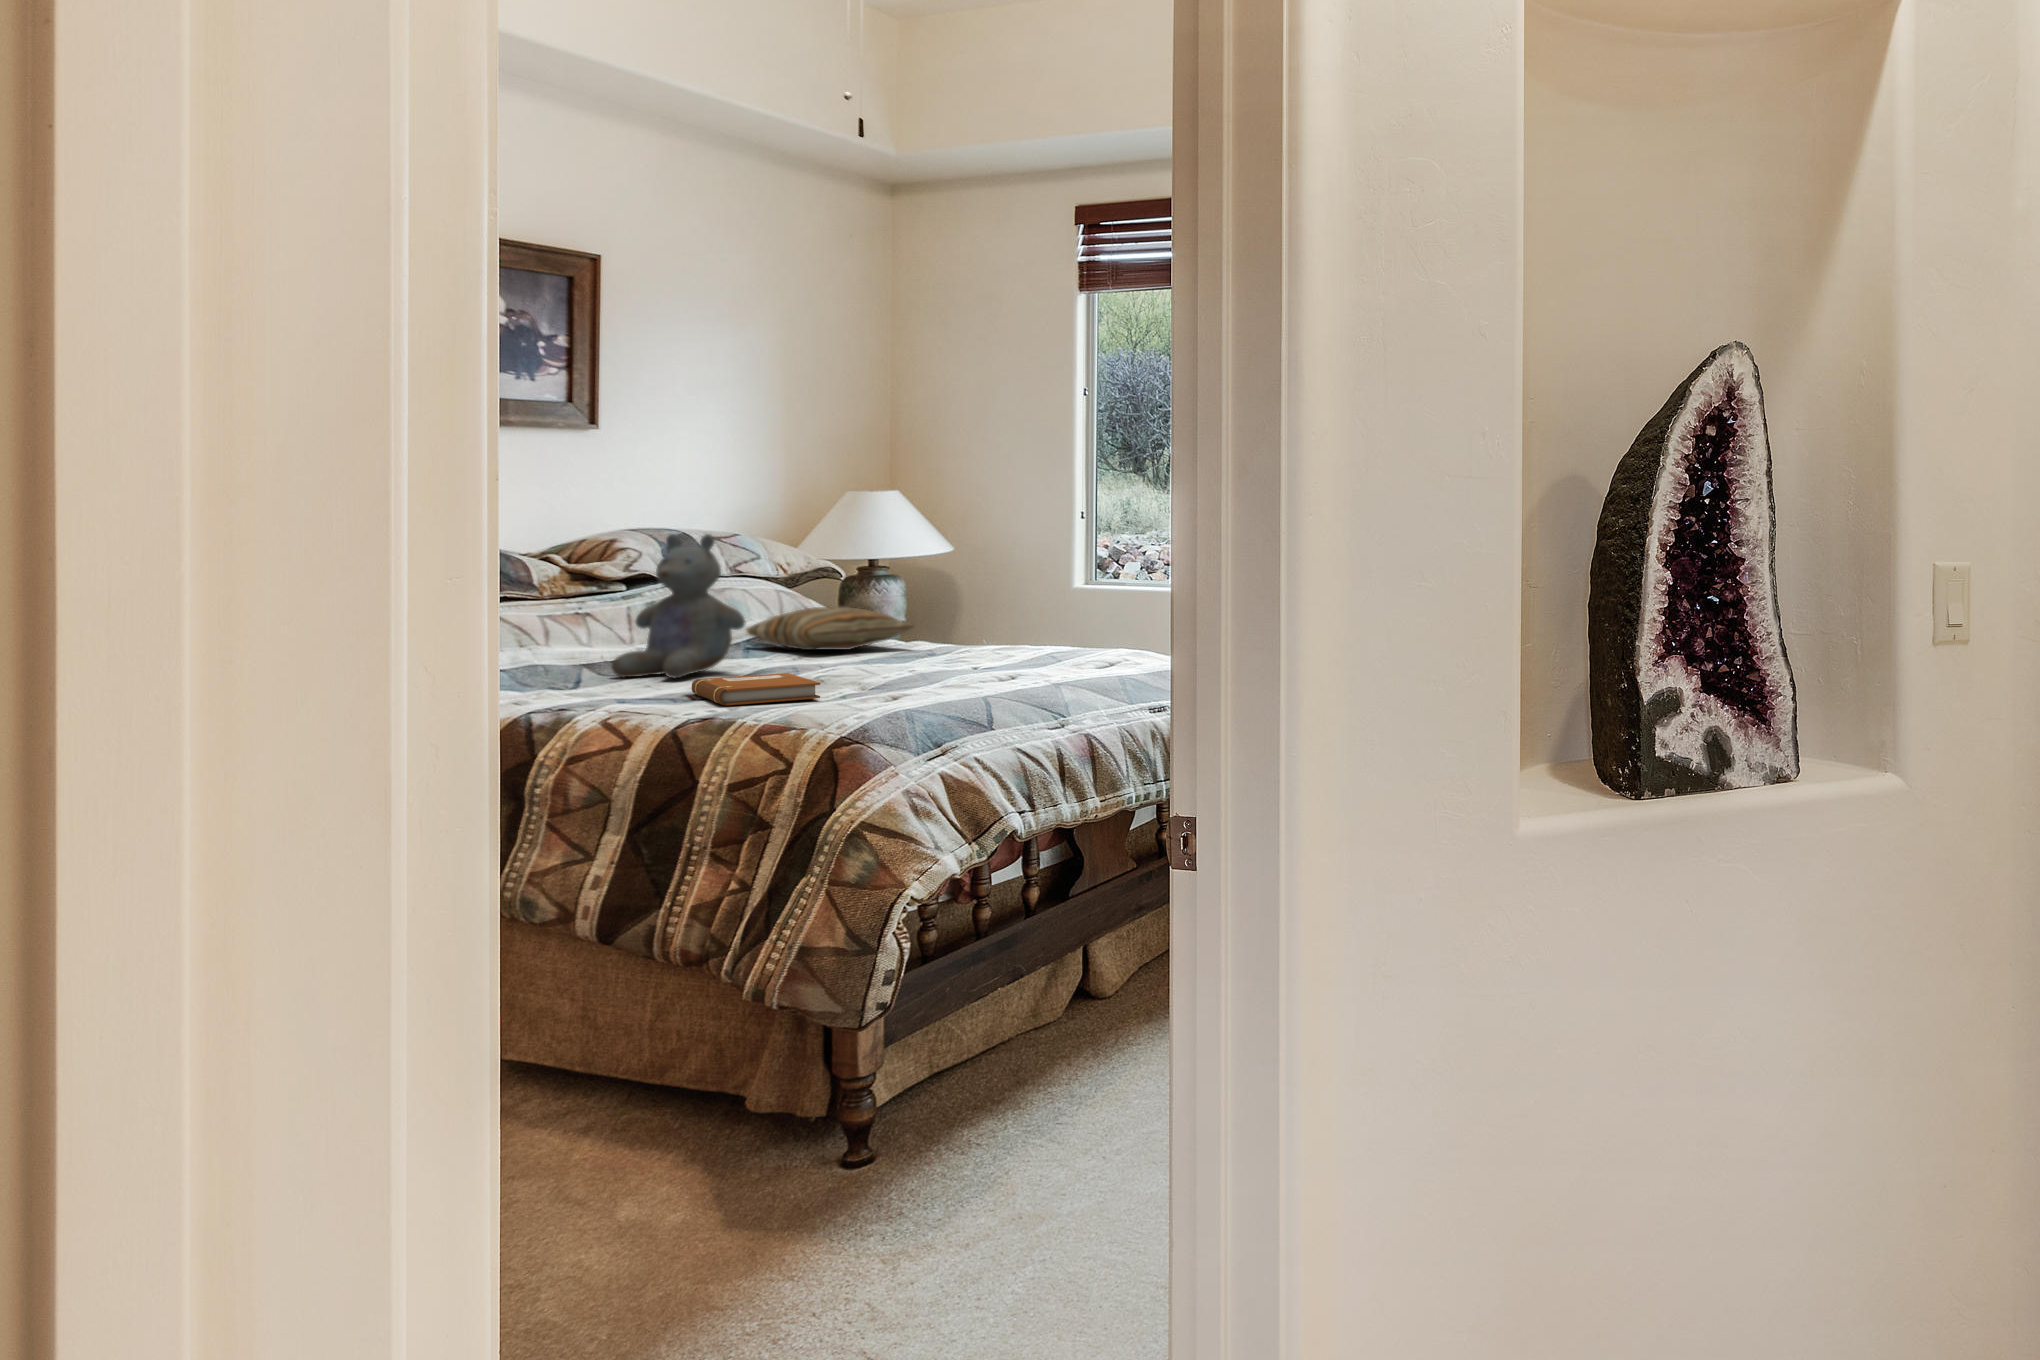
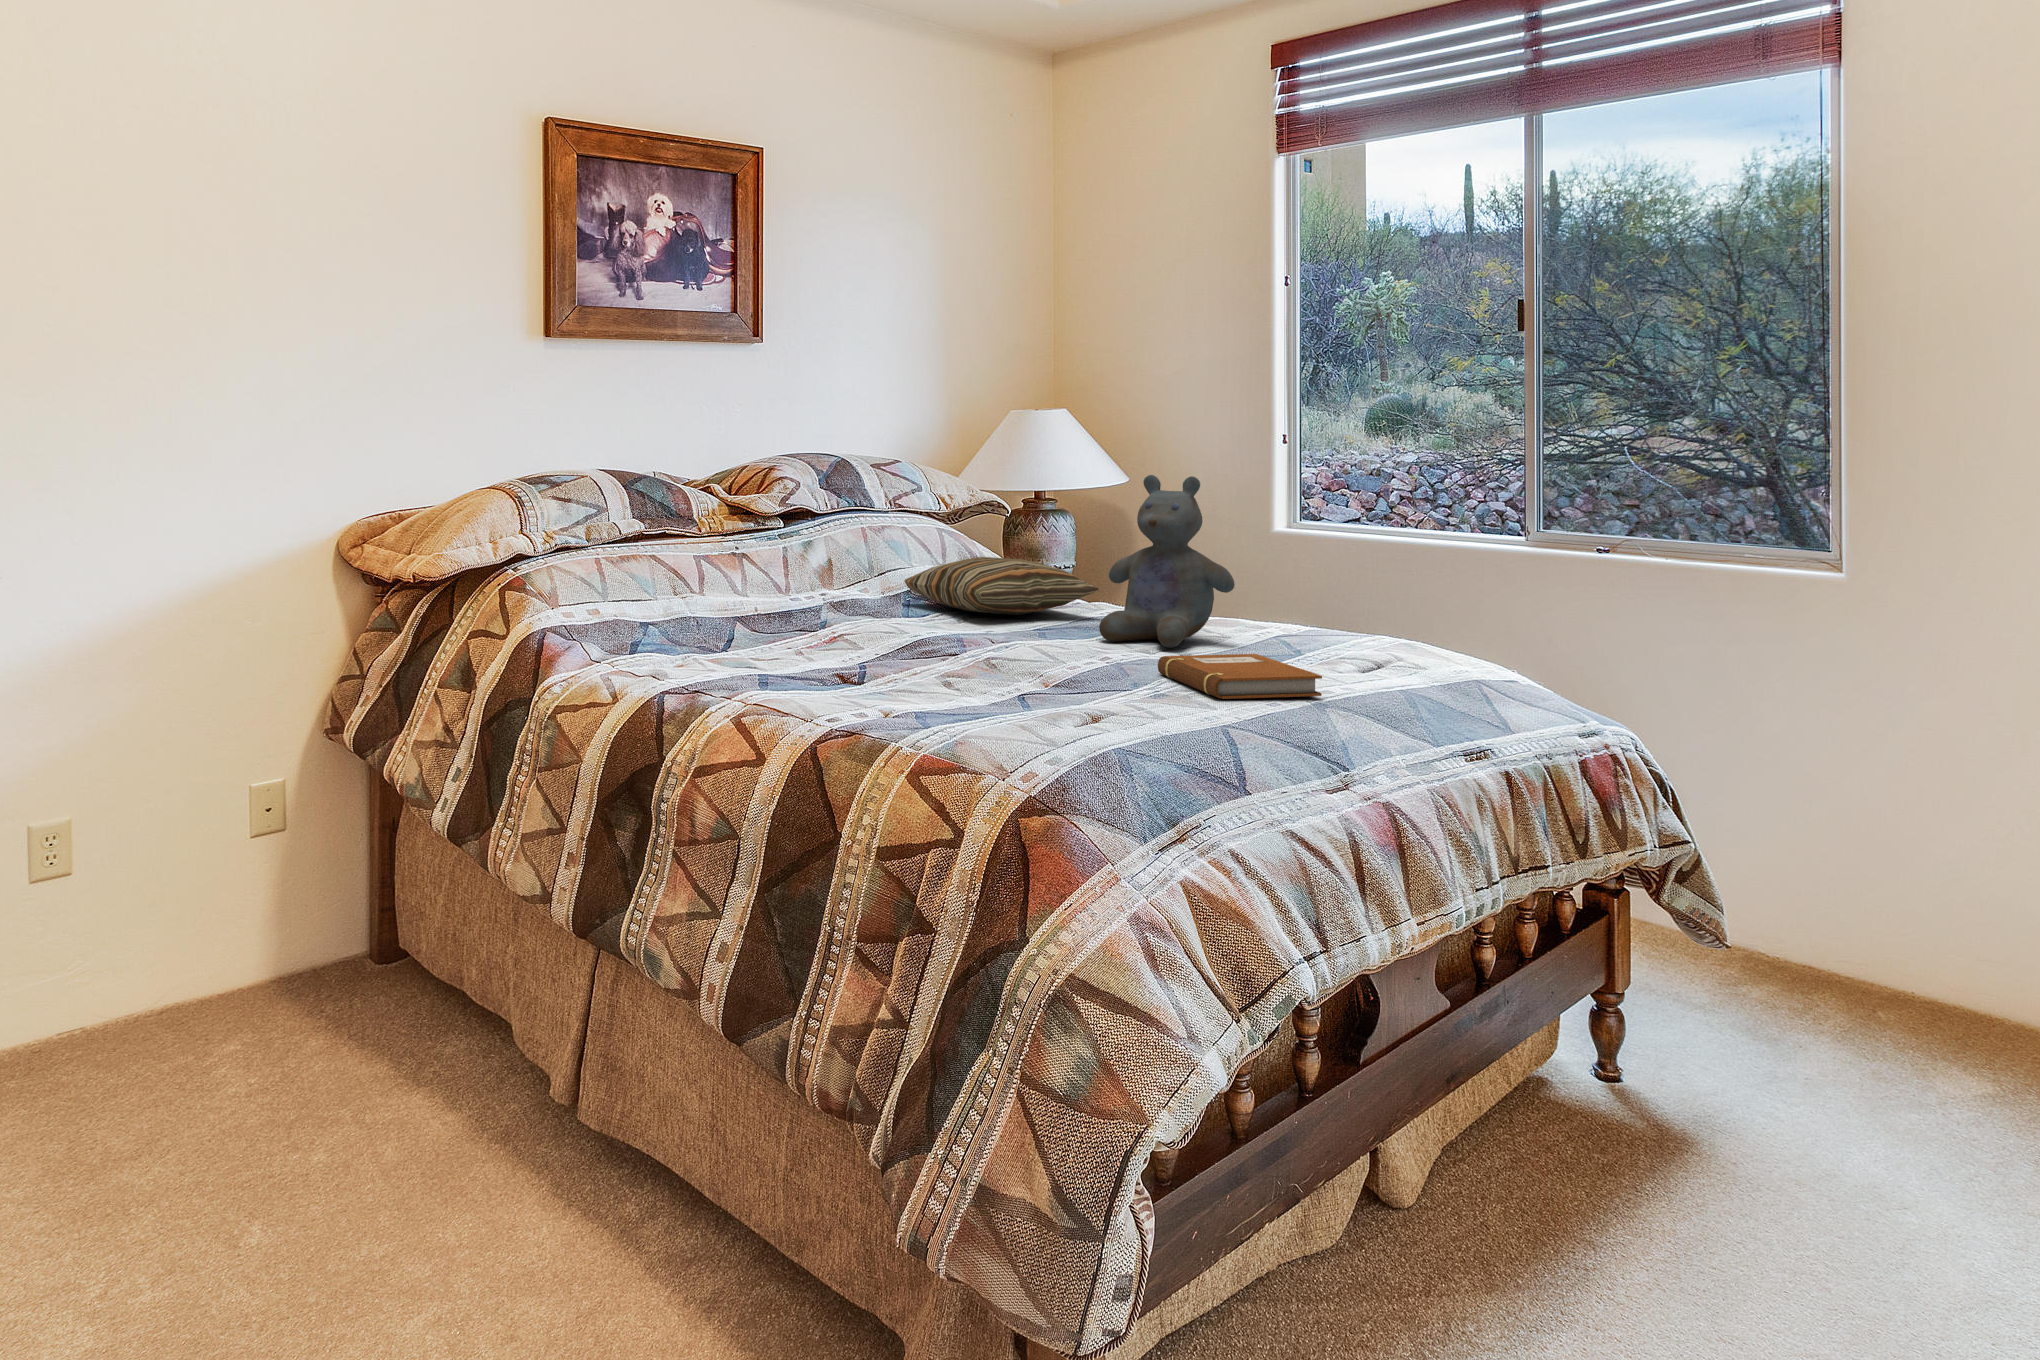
stuffed bear: present [612,534,745,678] -> present [1099,475,1235,648]
notebook: present [692,673,820,705] -> present [1158,654,1322,699]

